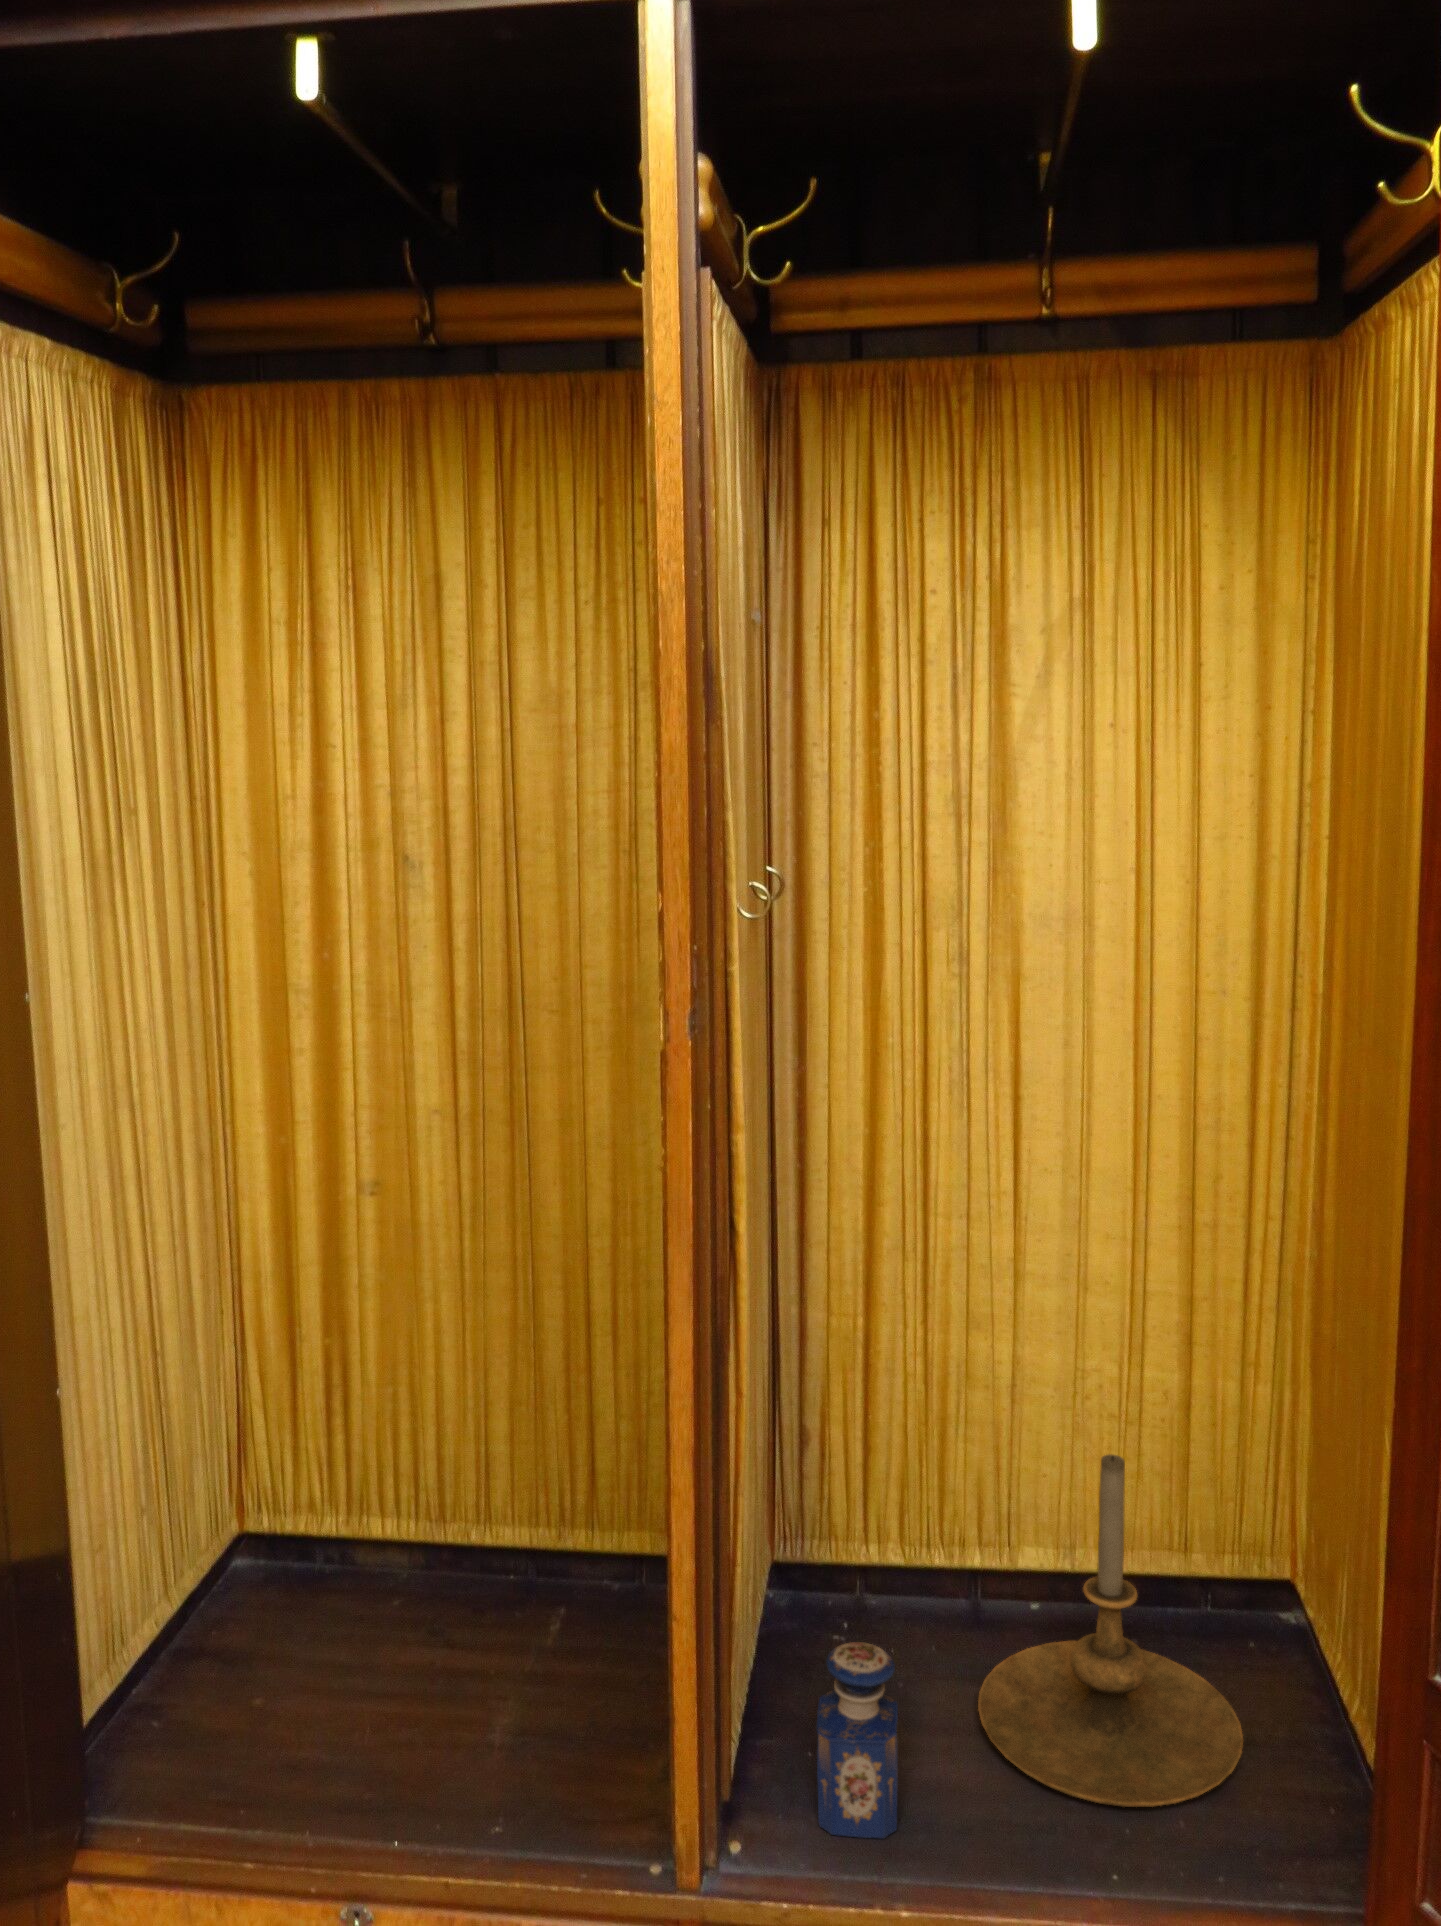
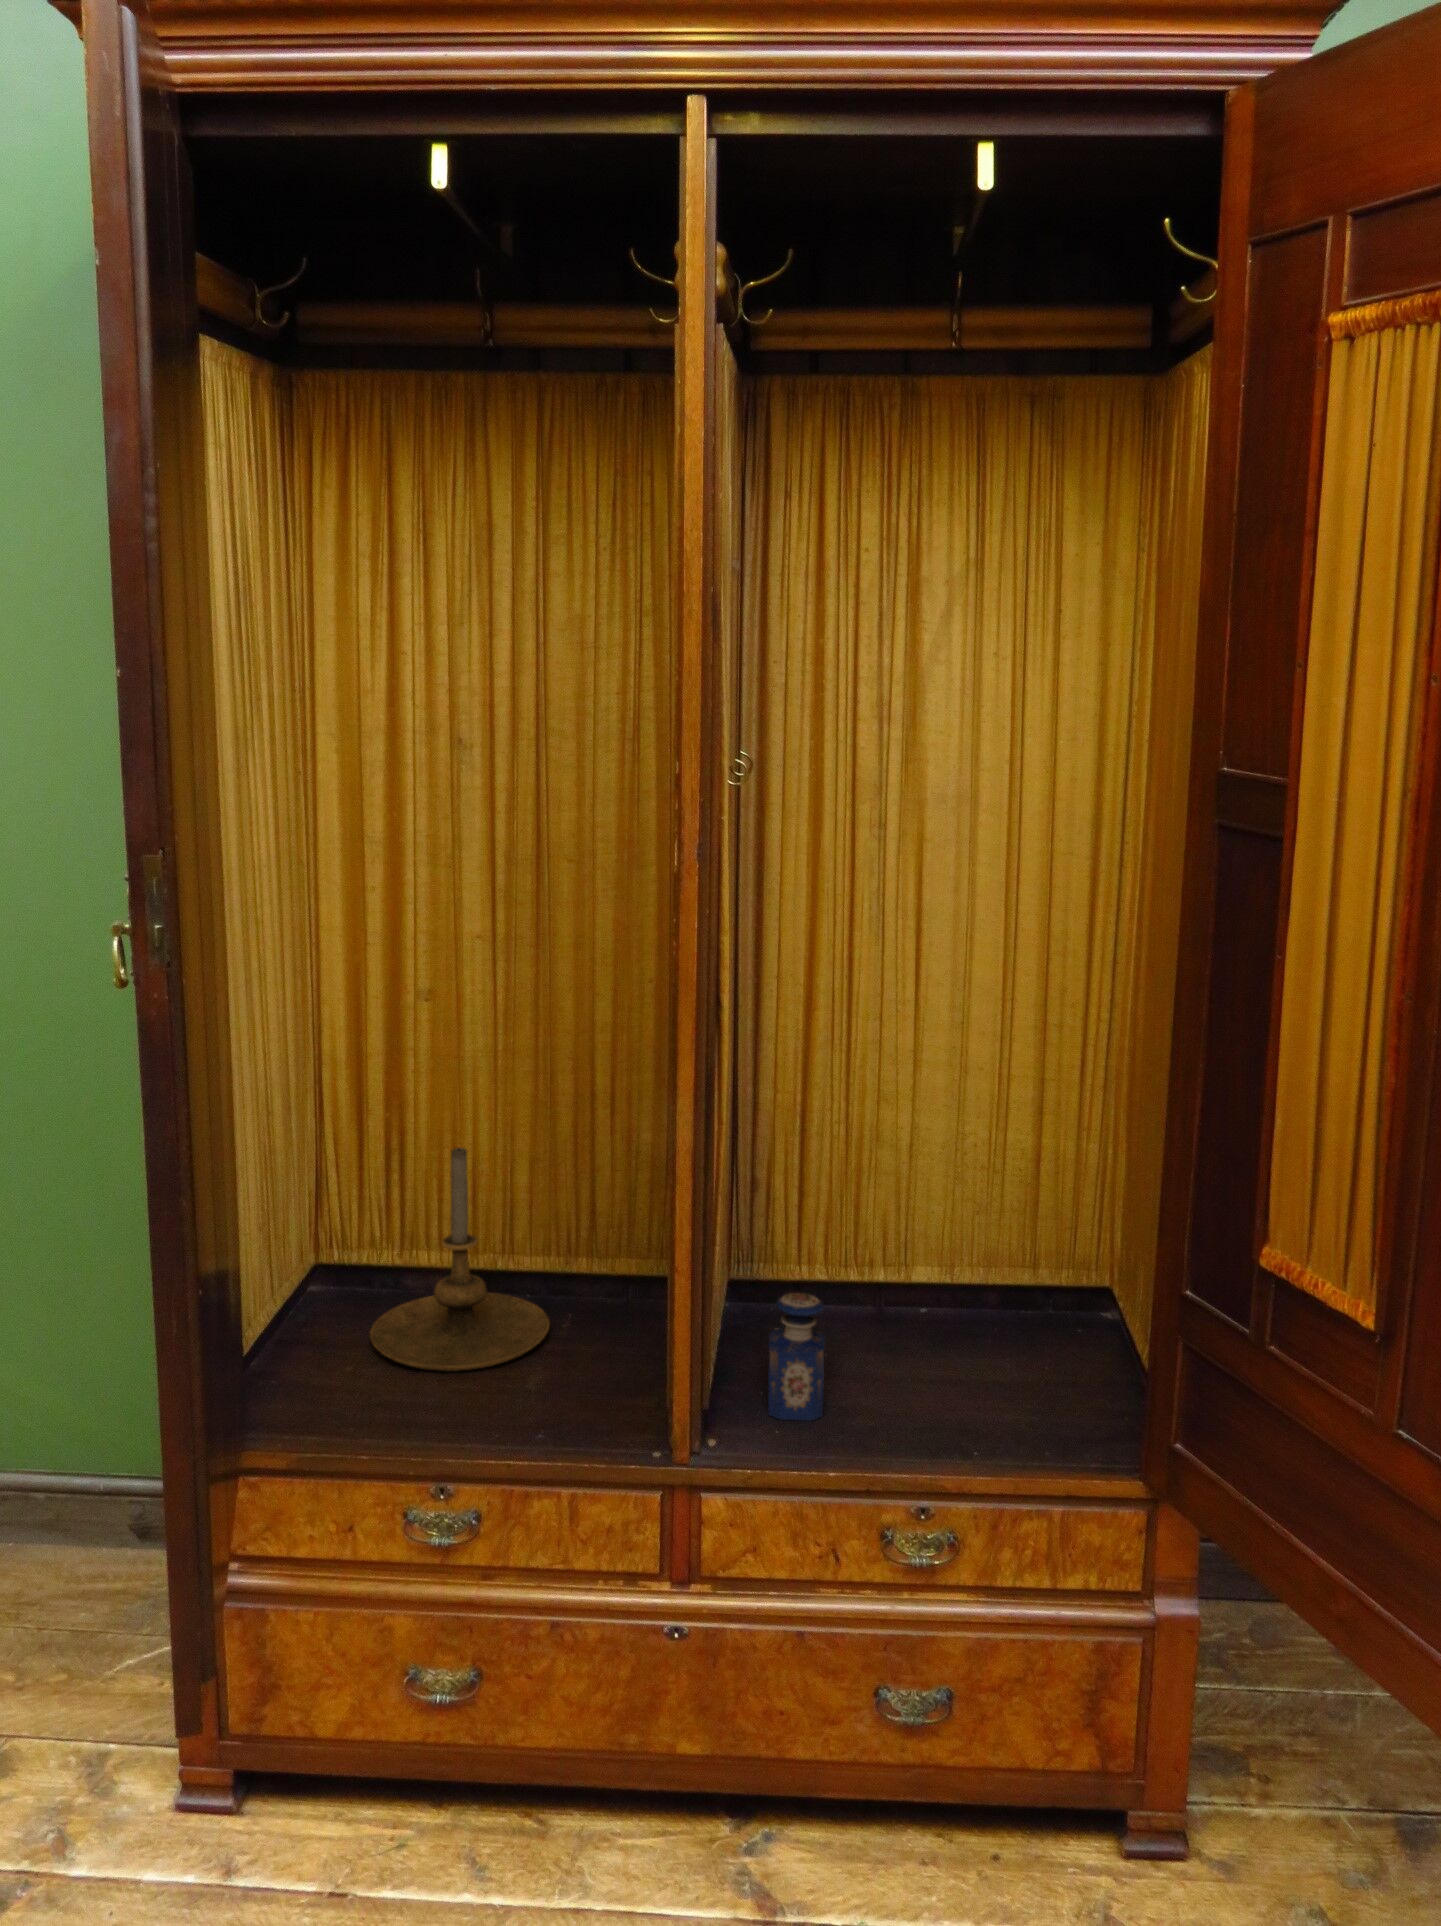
candle holder: present [978,1454,1243,1807] -> present [370,1148,549,1371]

